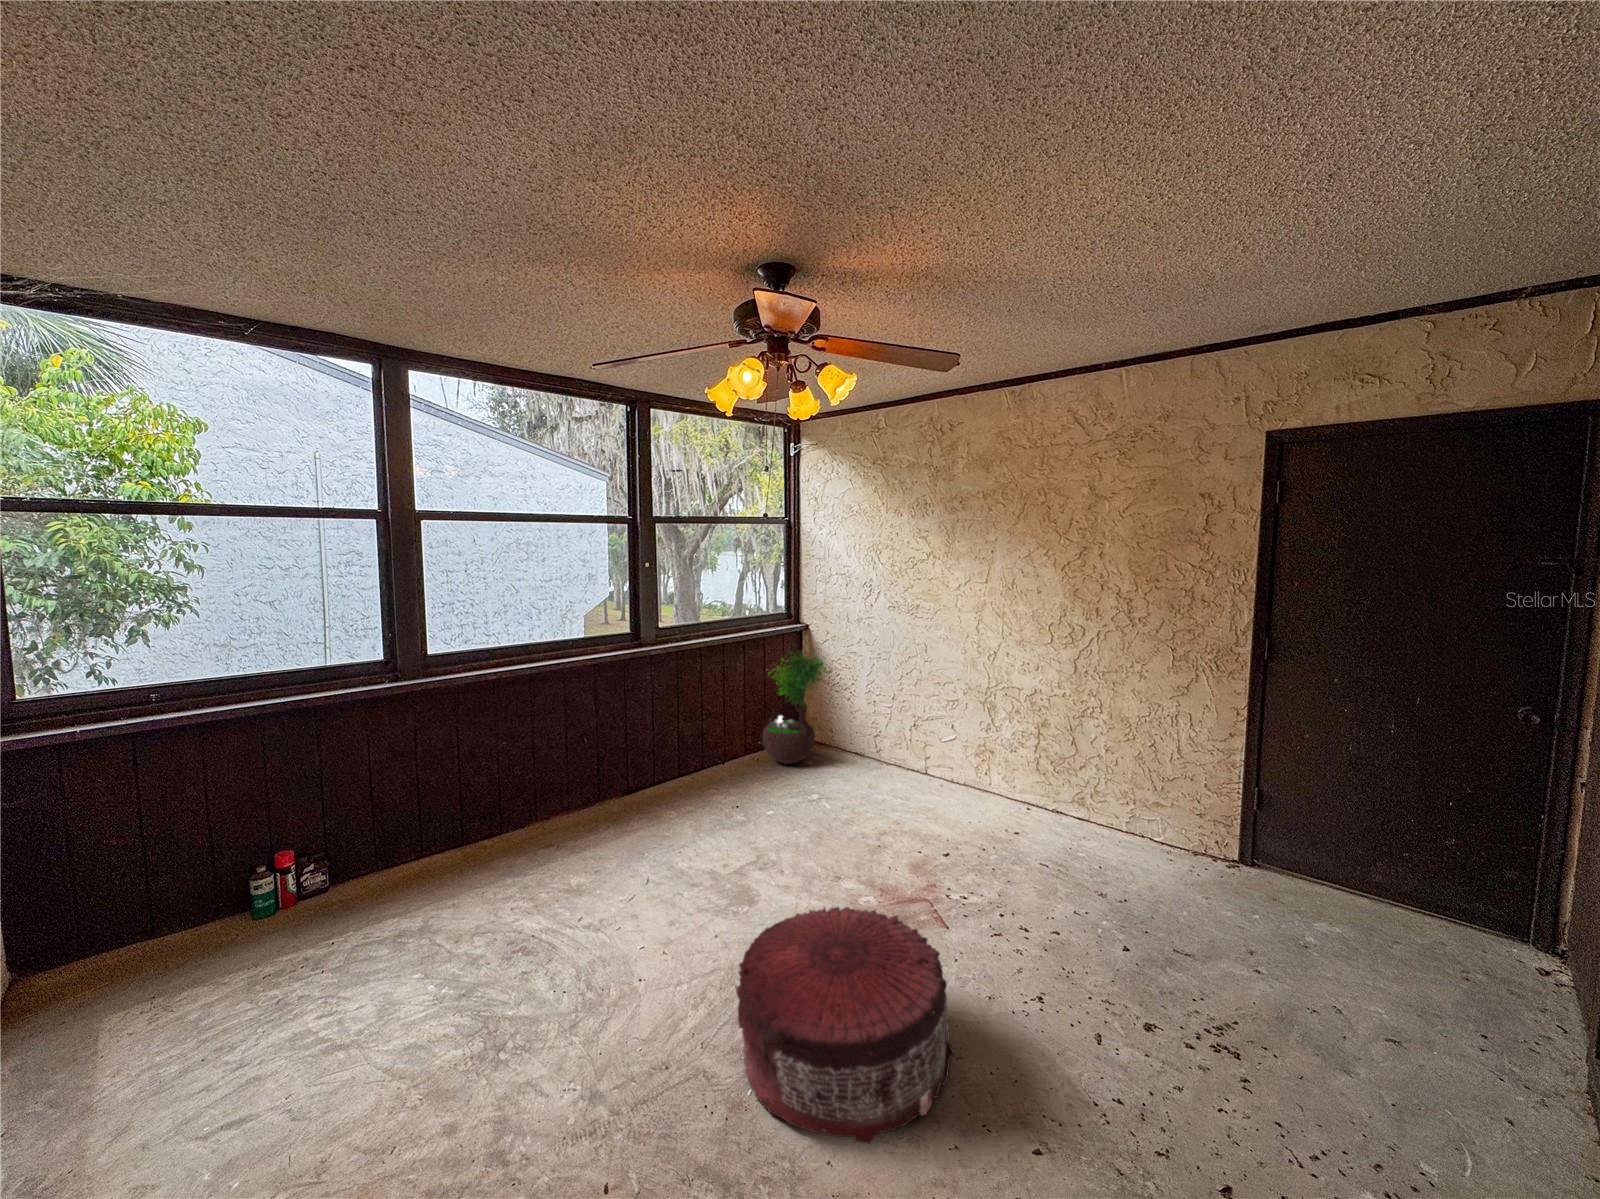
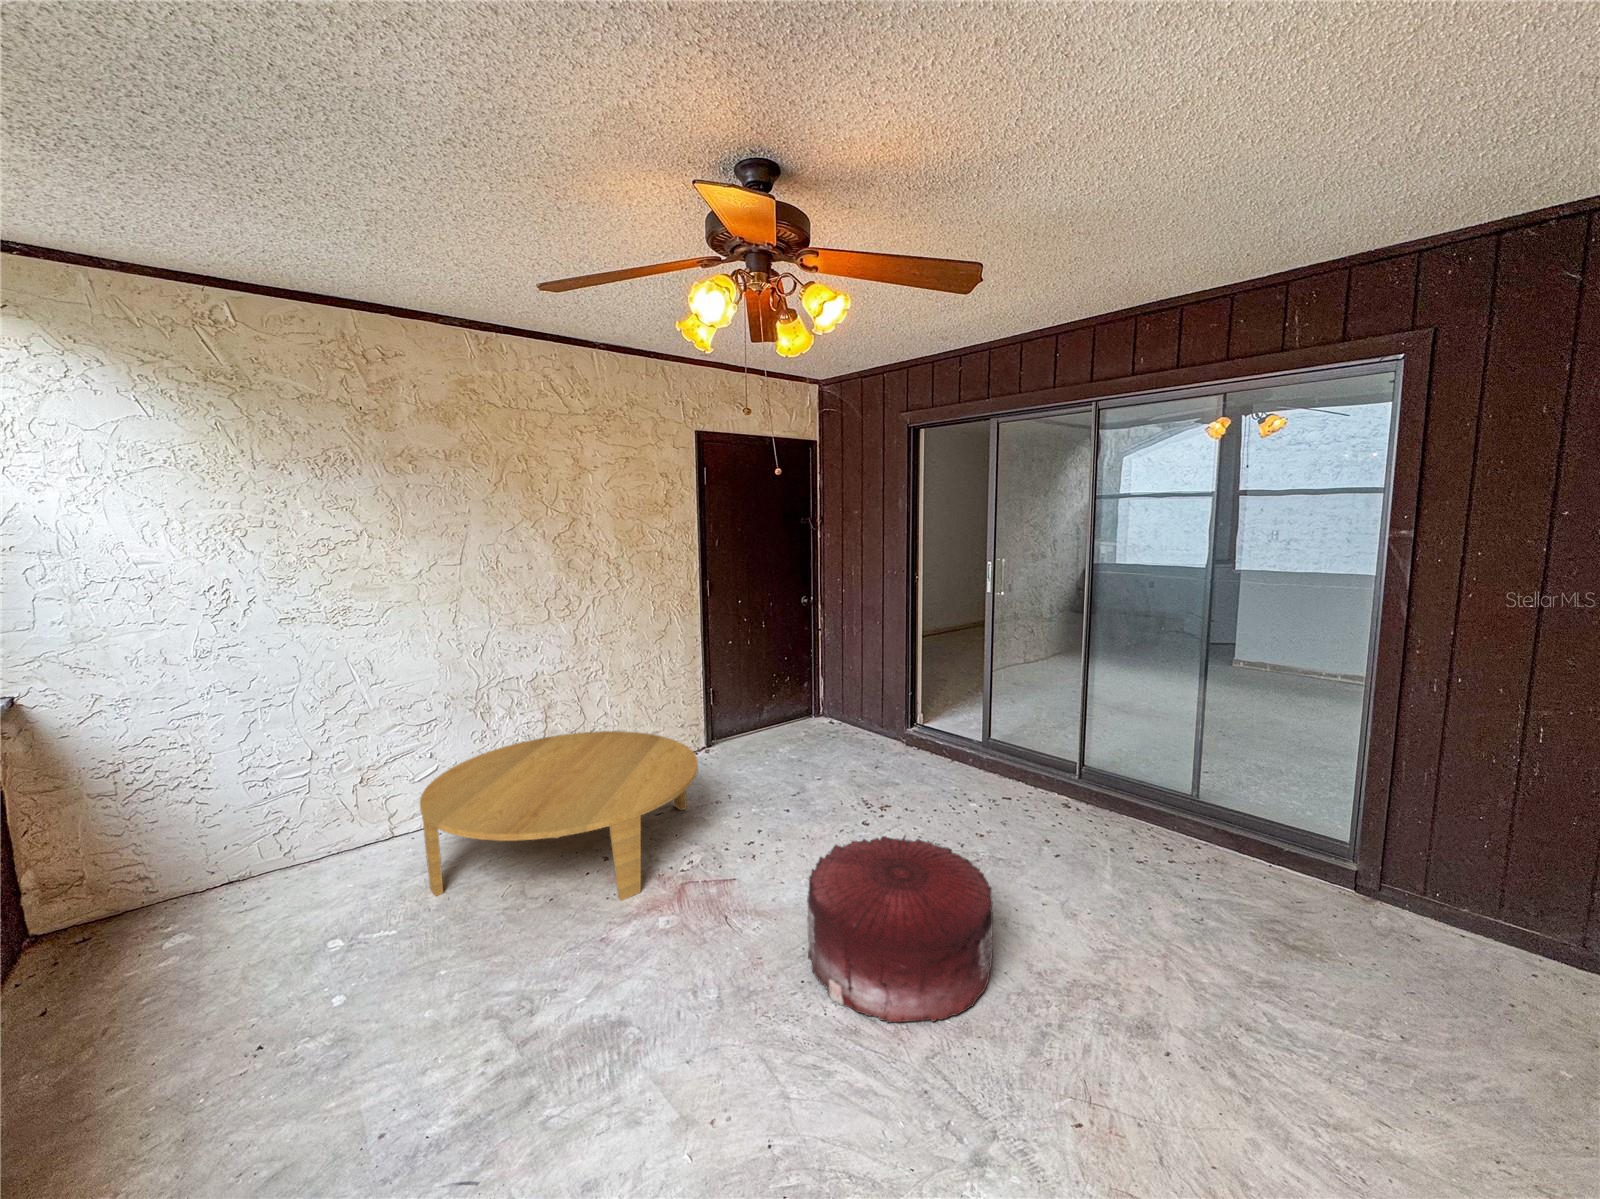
potted tree: present [763,649,827,764] -> none [57,719,243,975]
coffee table: none [848,737,1084,879] -> present [420,731,698,900]

